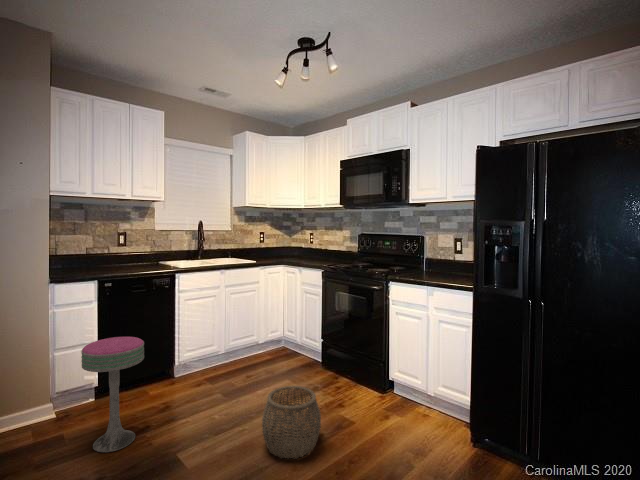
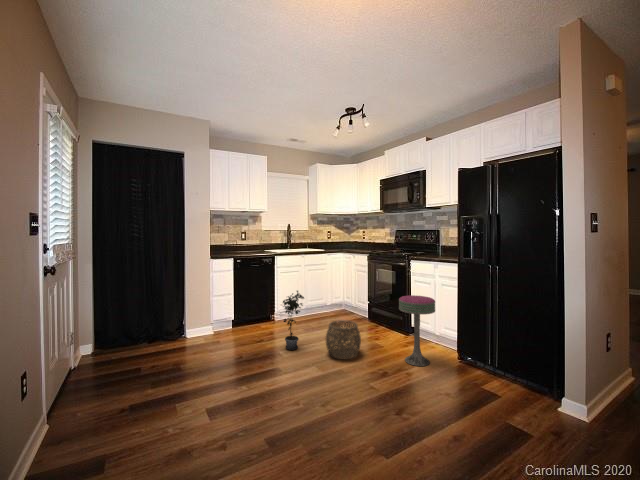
bar stool: present [81,337,144,452] -> present [399,295,435,366]
potted plant: none [180,340,225,445] -> present [283,291,304,350]

